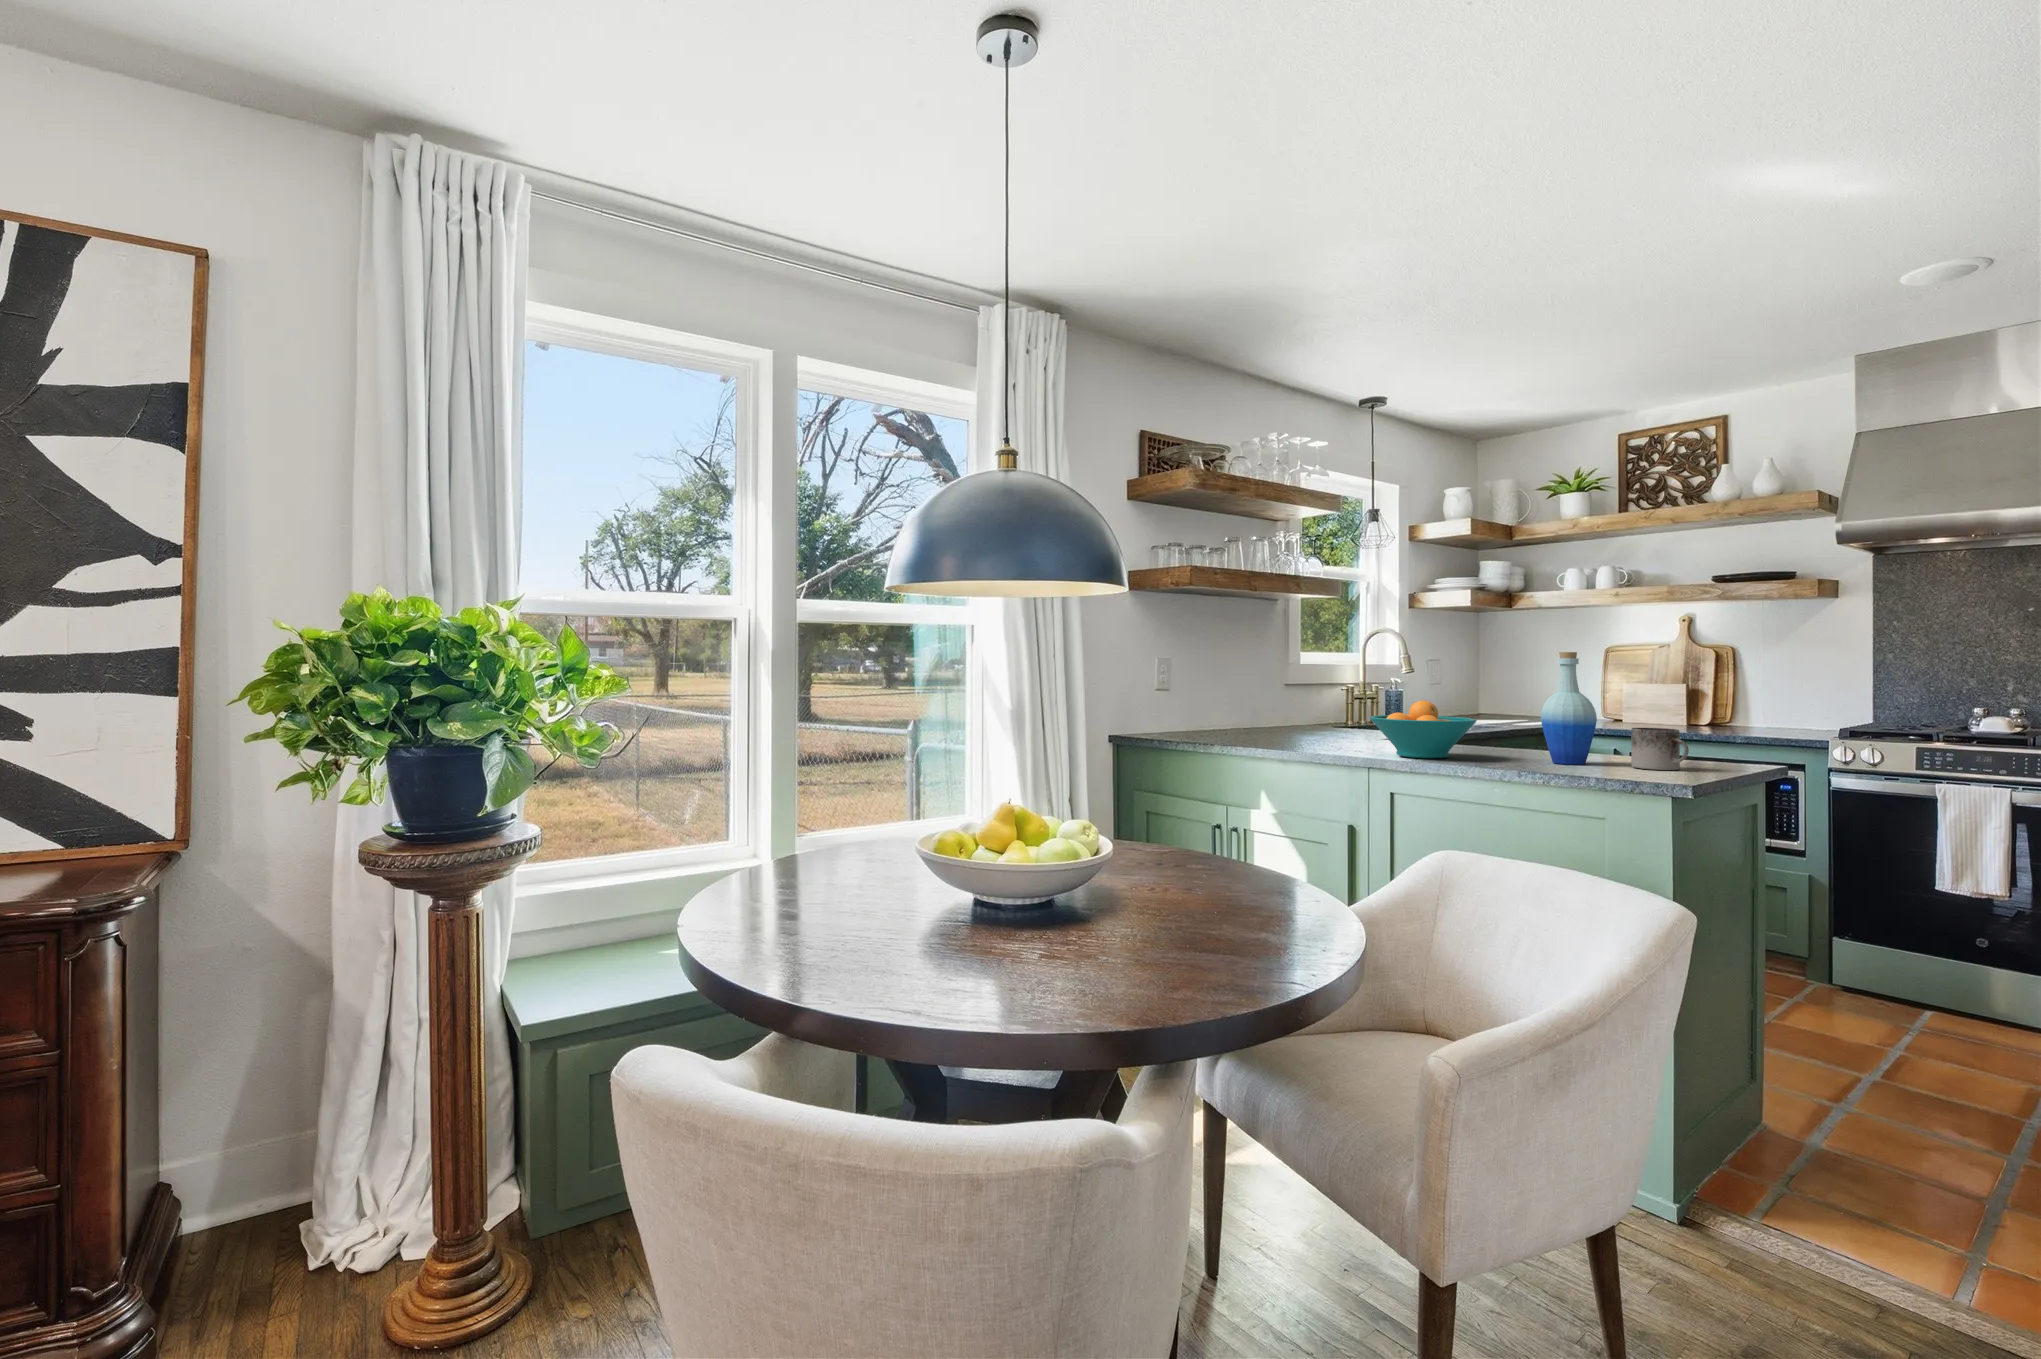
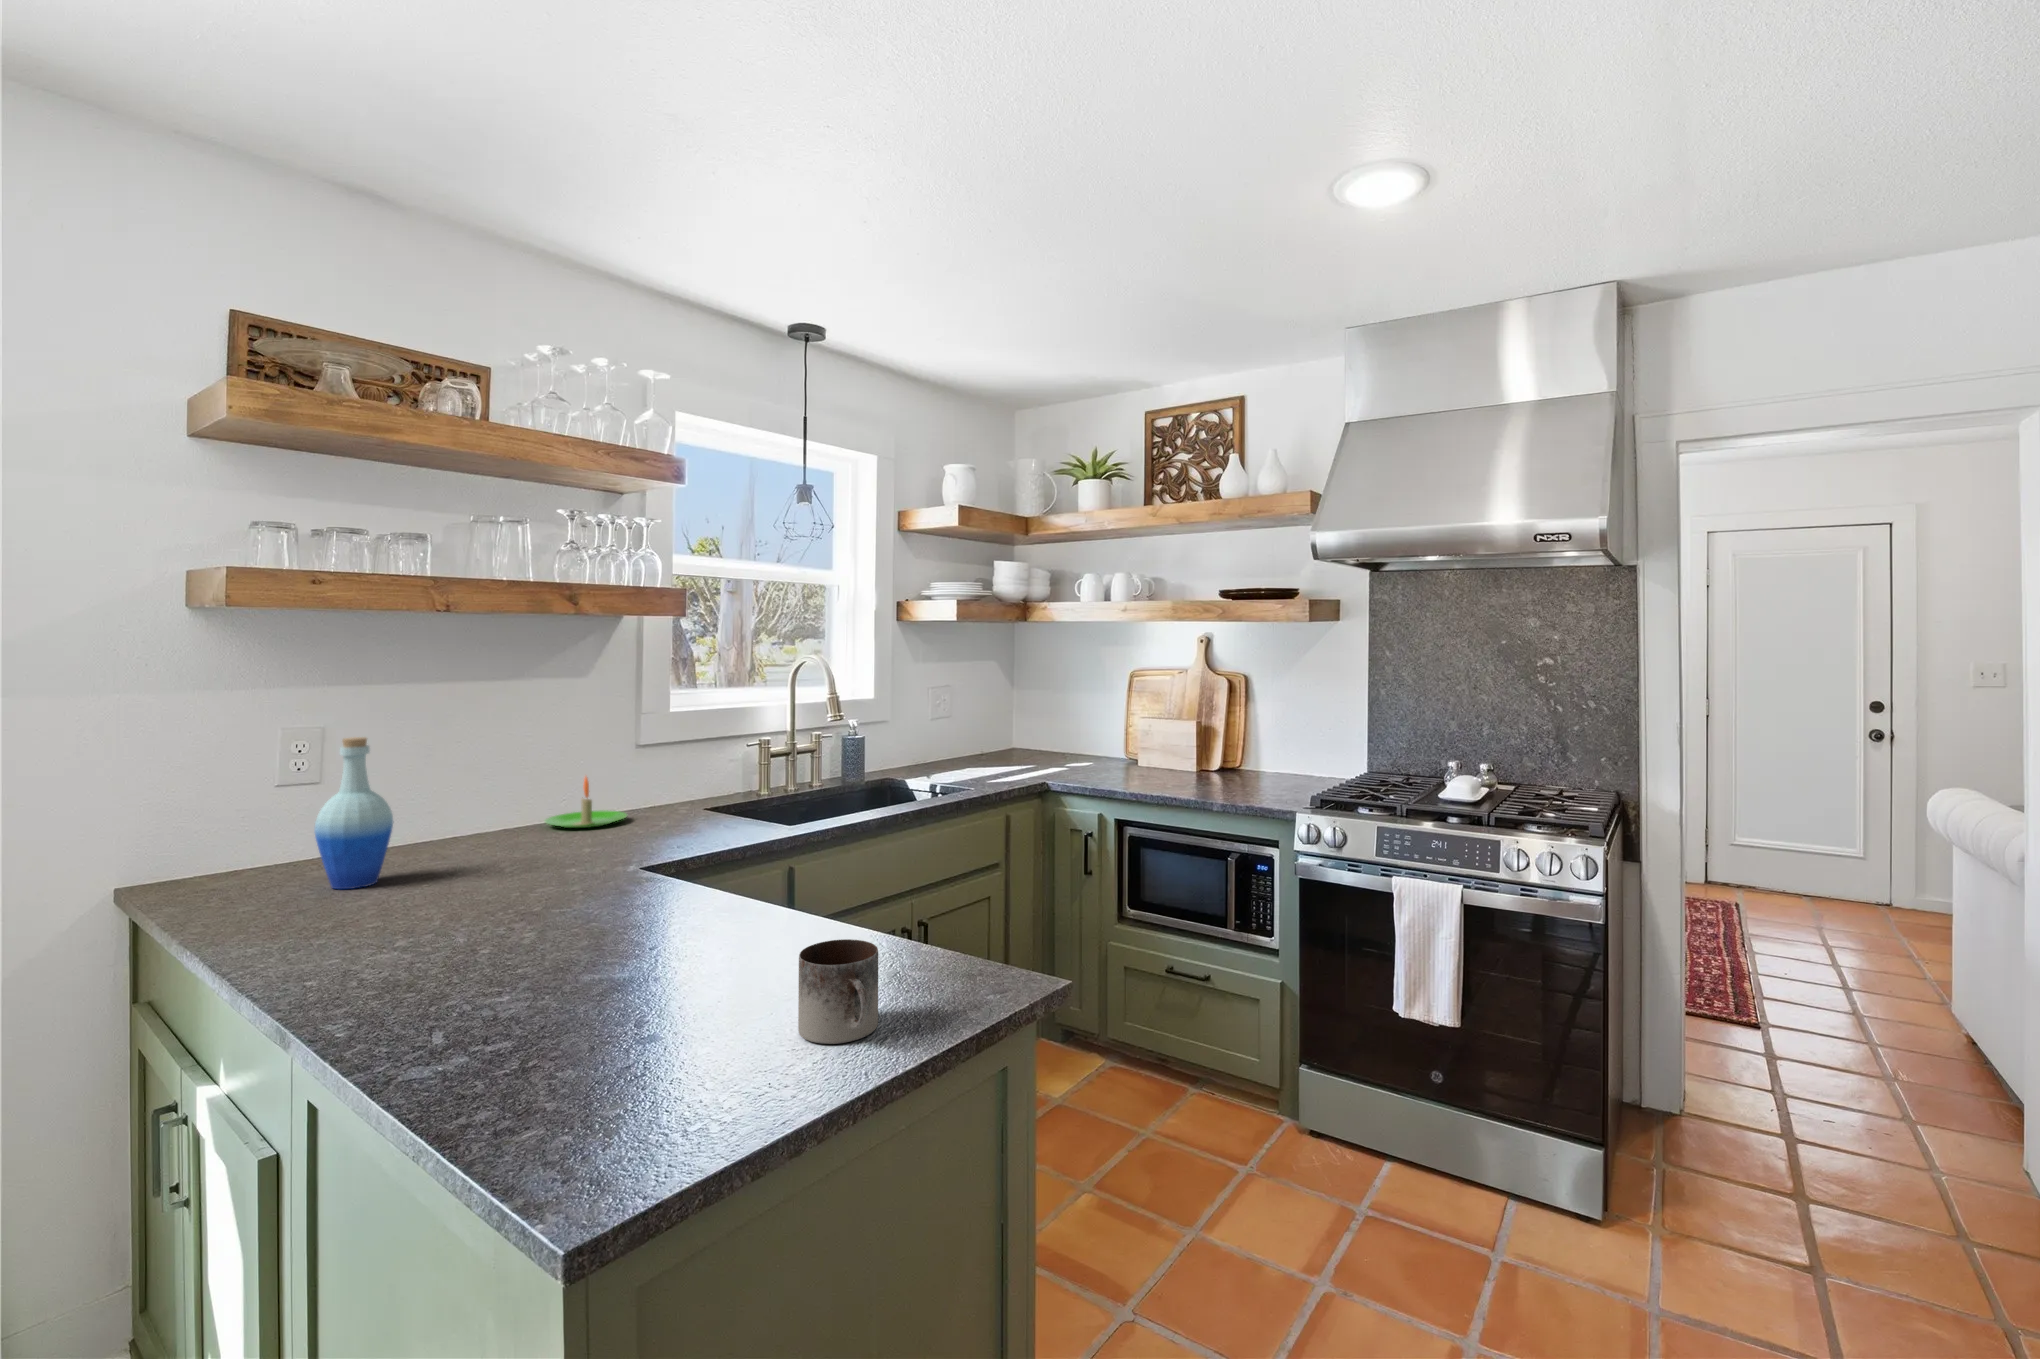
bottle: present [1541,652,1597,765] -> present [315,737,393,889]
candle: none [1243,698,1293,730] -> present [545,777,627,828]
fruit bowl: present [1370,701,1477,758] -> none [382,875,608,1003]

